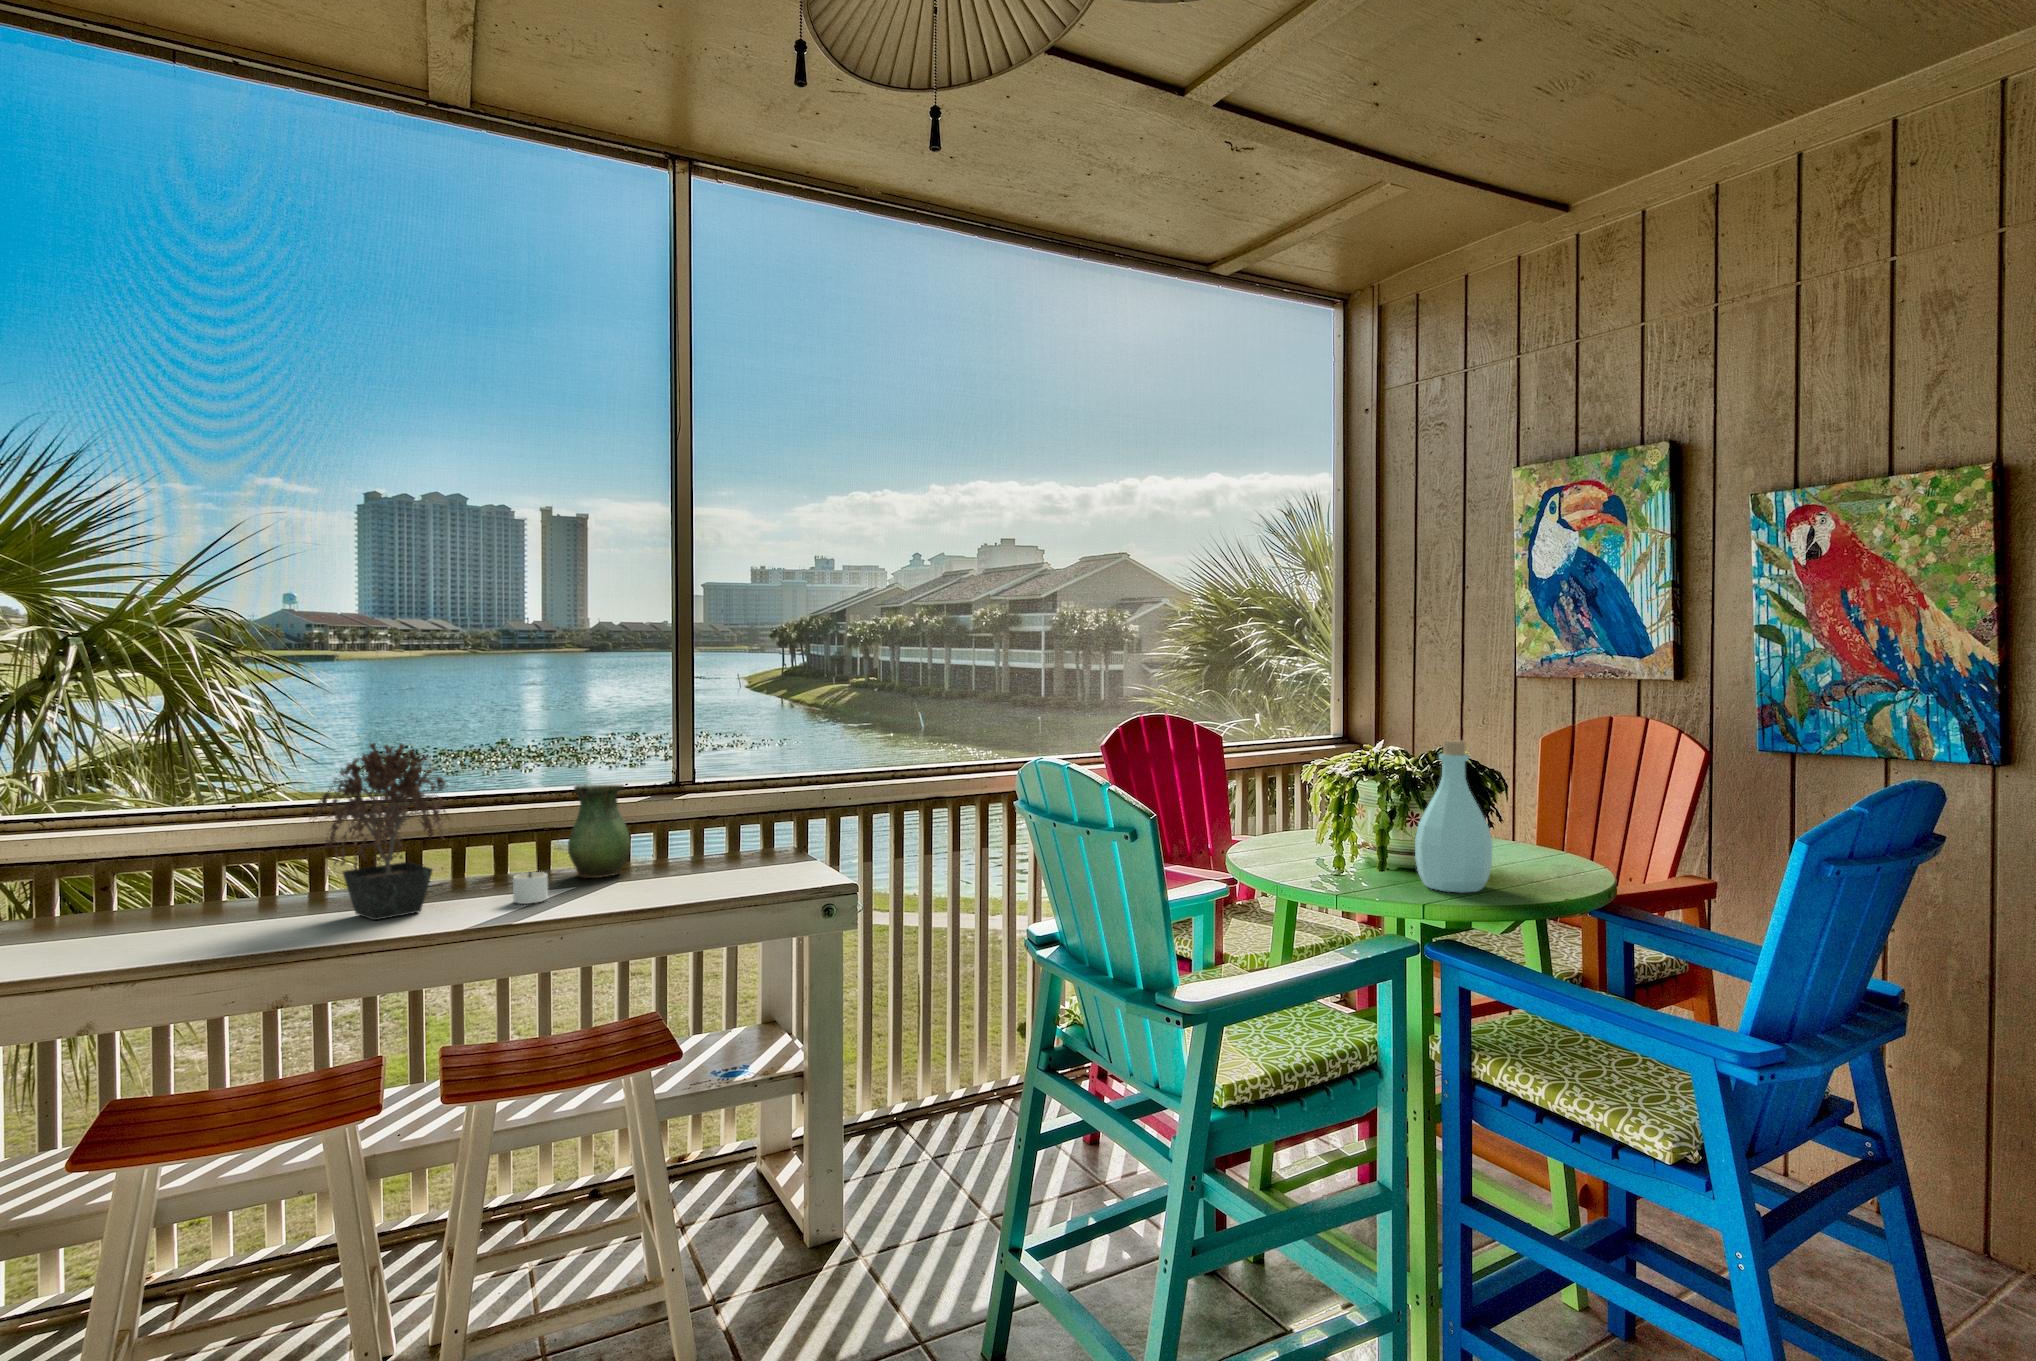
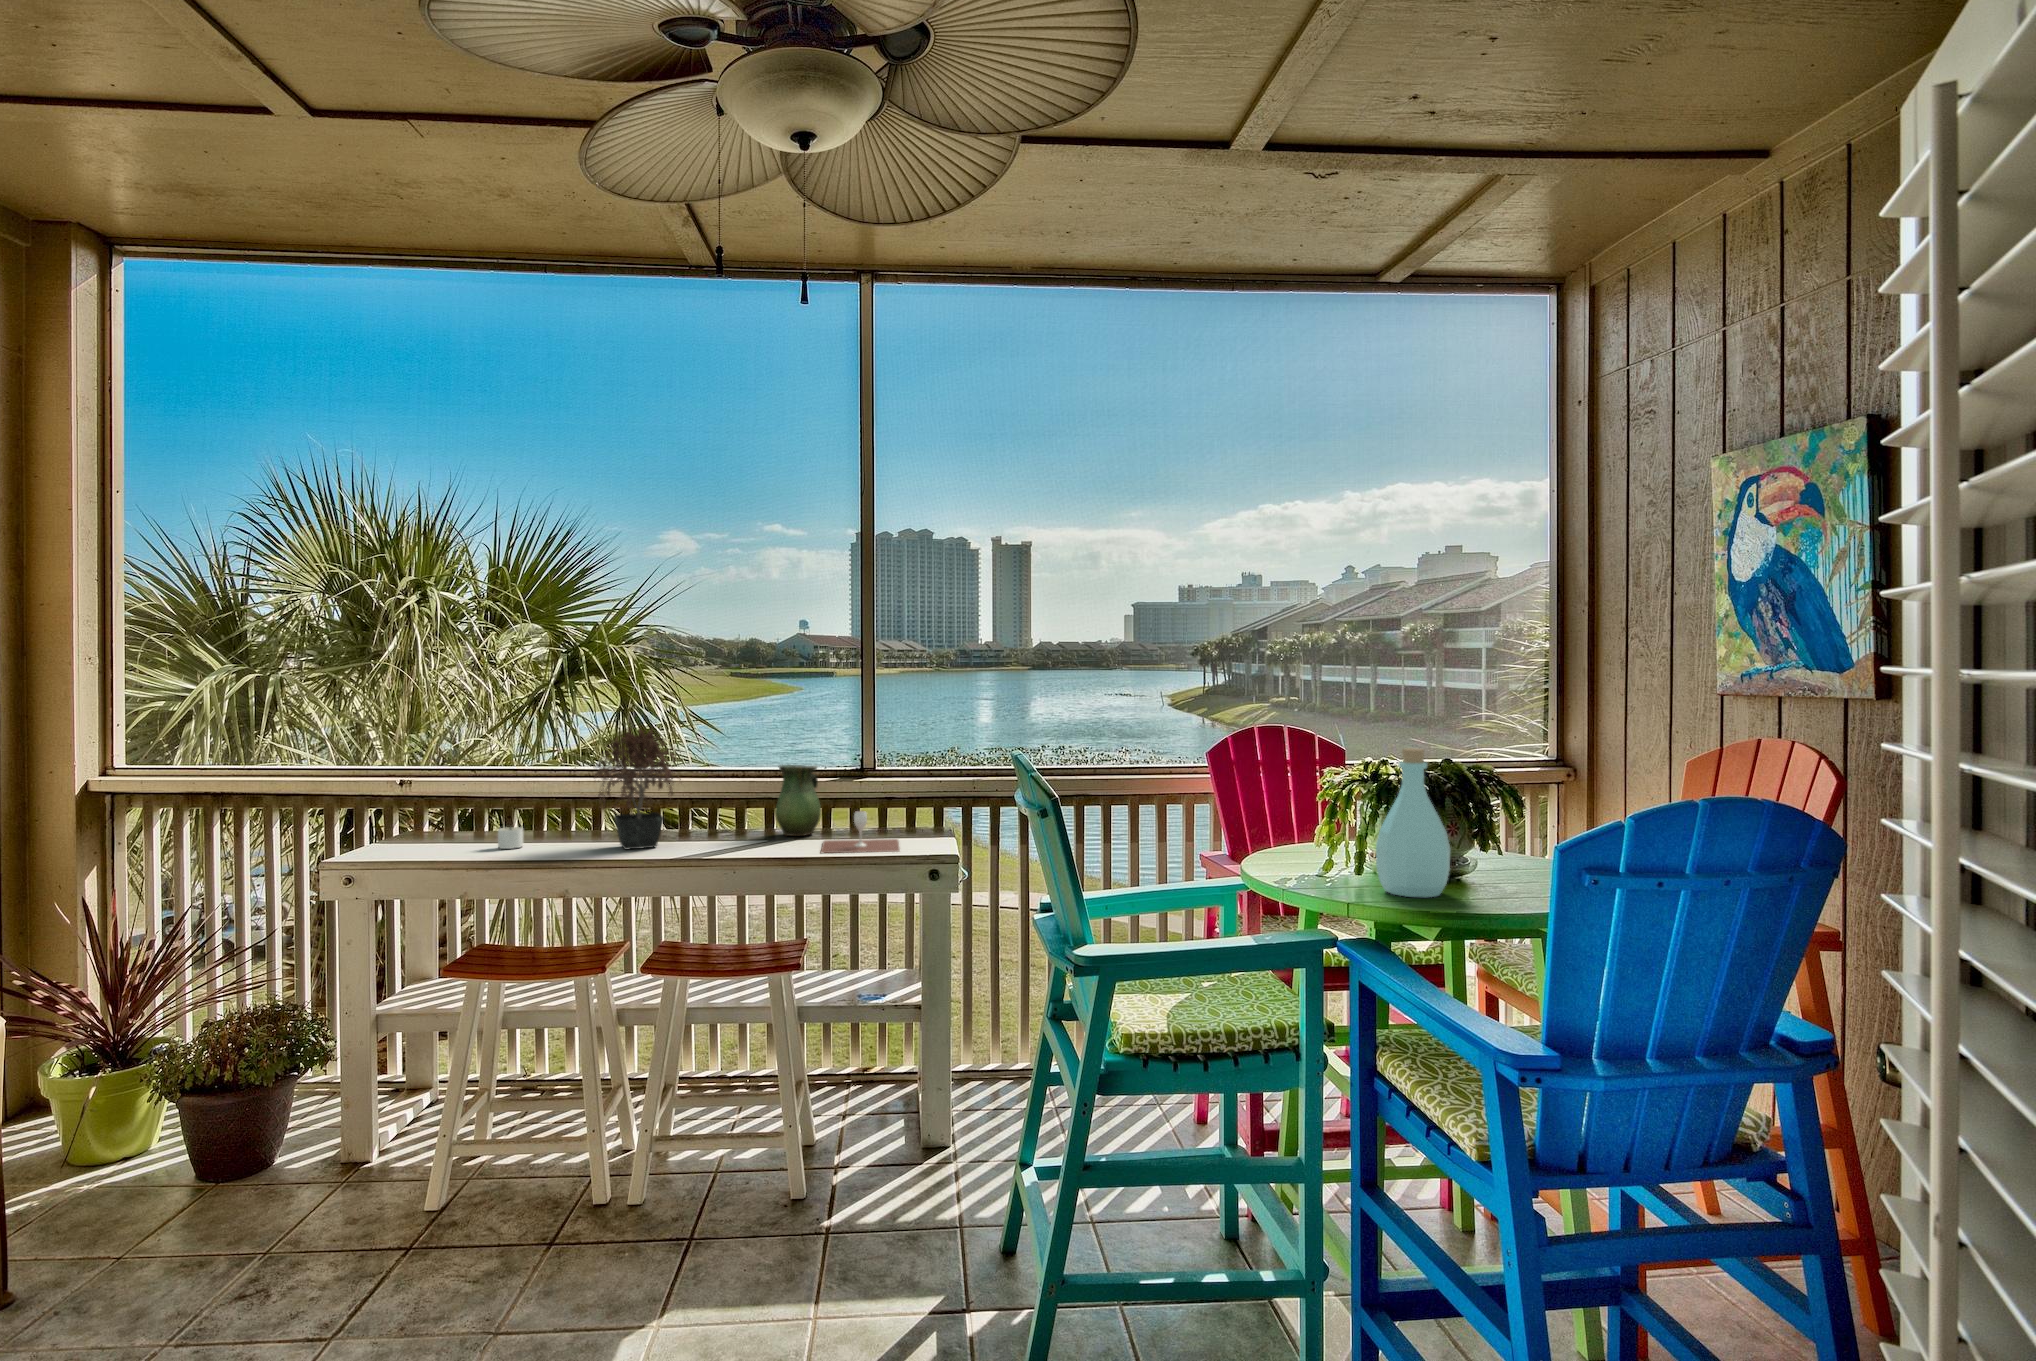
wine glass: none [655,839,781,899] -> present [821,811,900,853]
candle: present [513,872,548,904] -> present [498,827,523,849]

